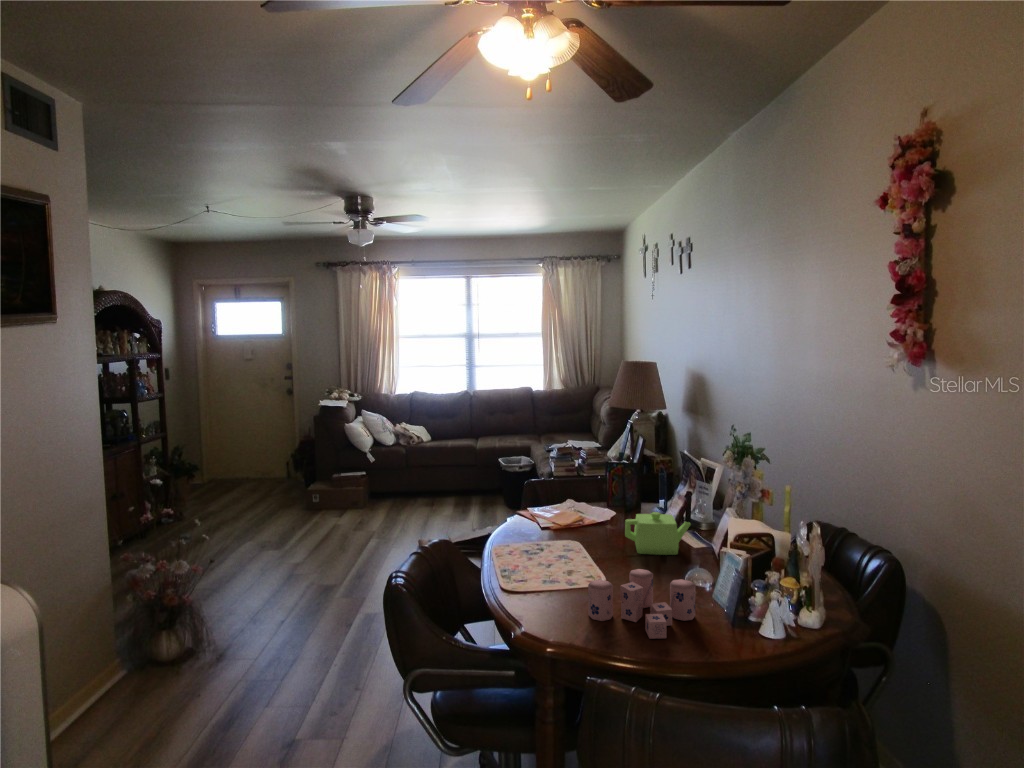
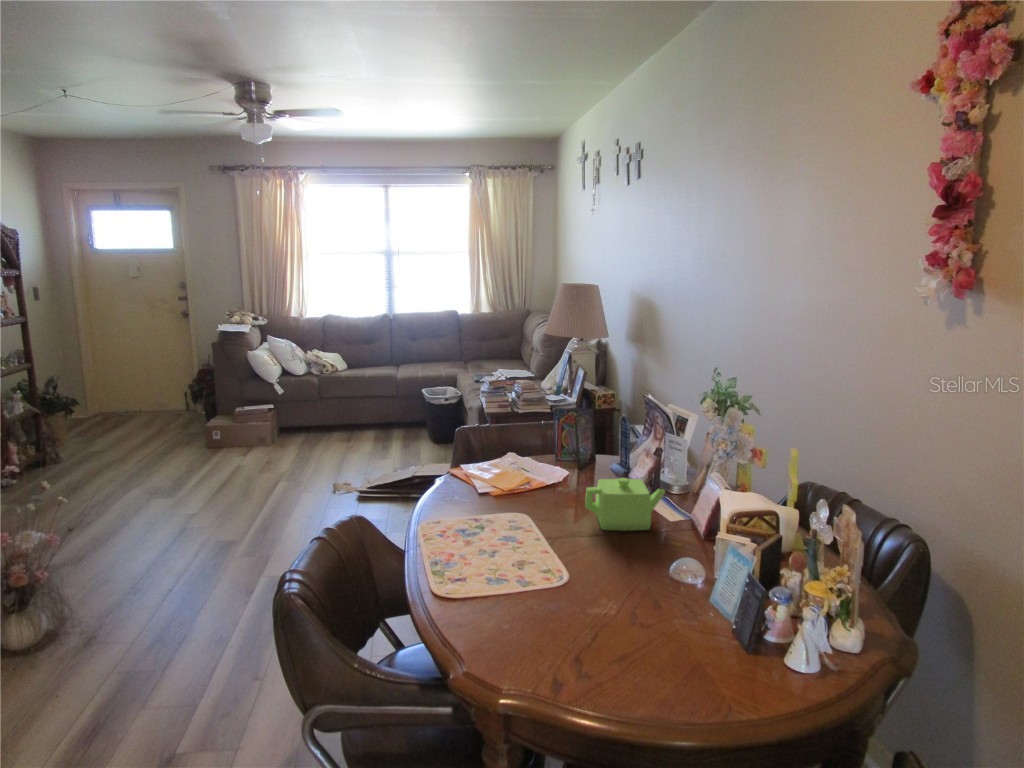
candle: present [588,569,695,639] -> none [552,567,693,676]

